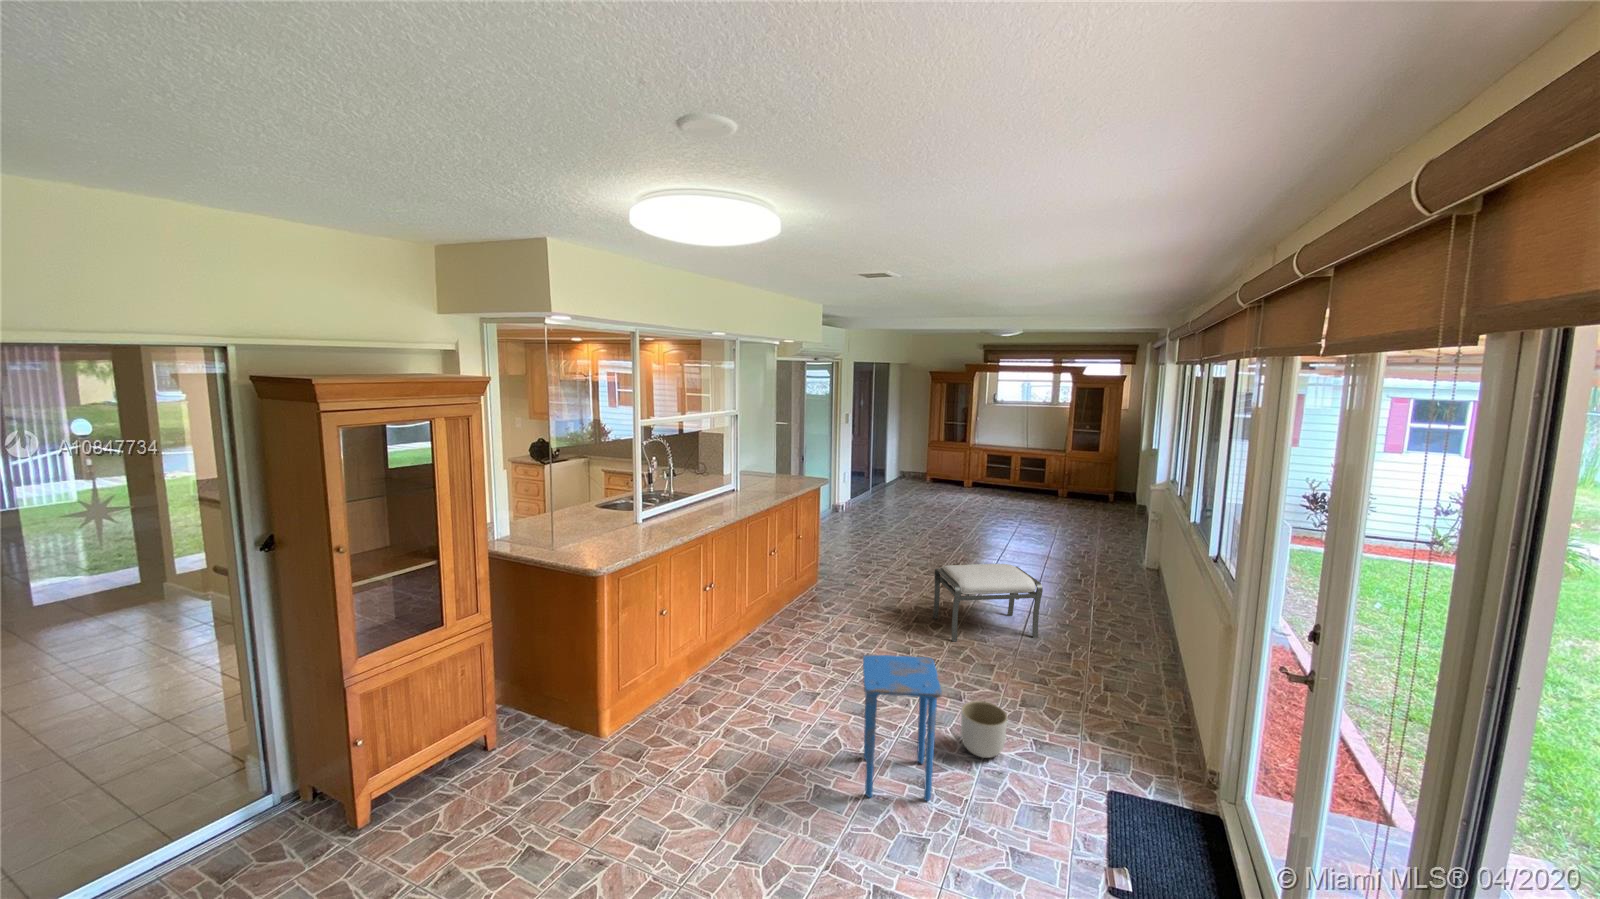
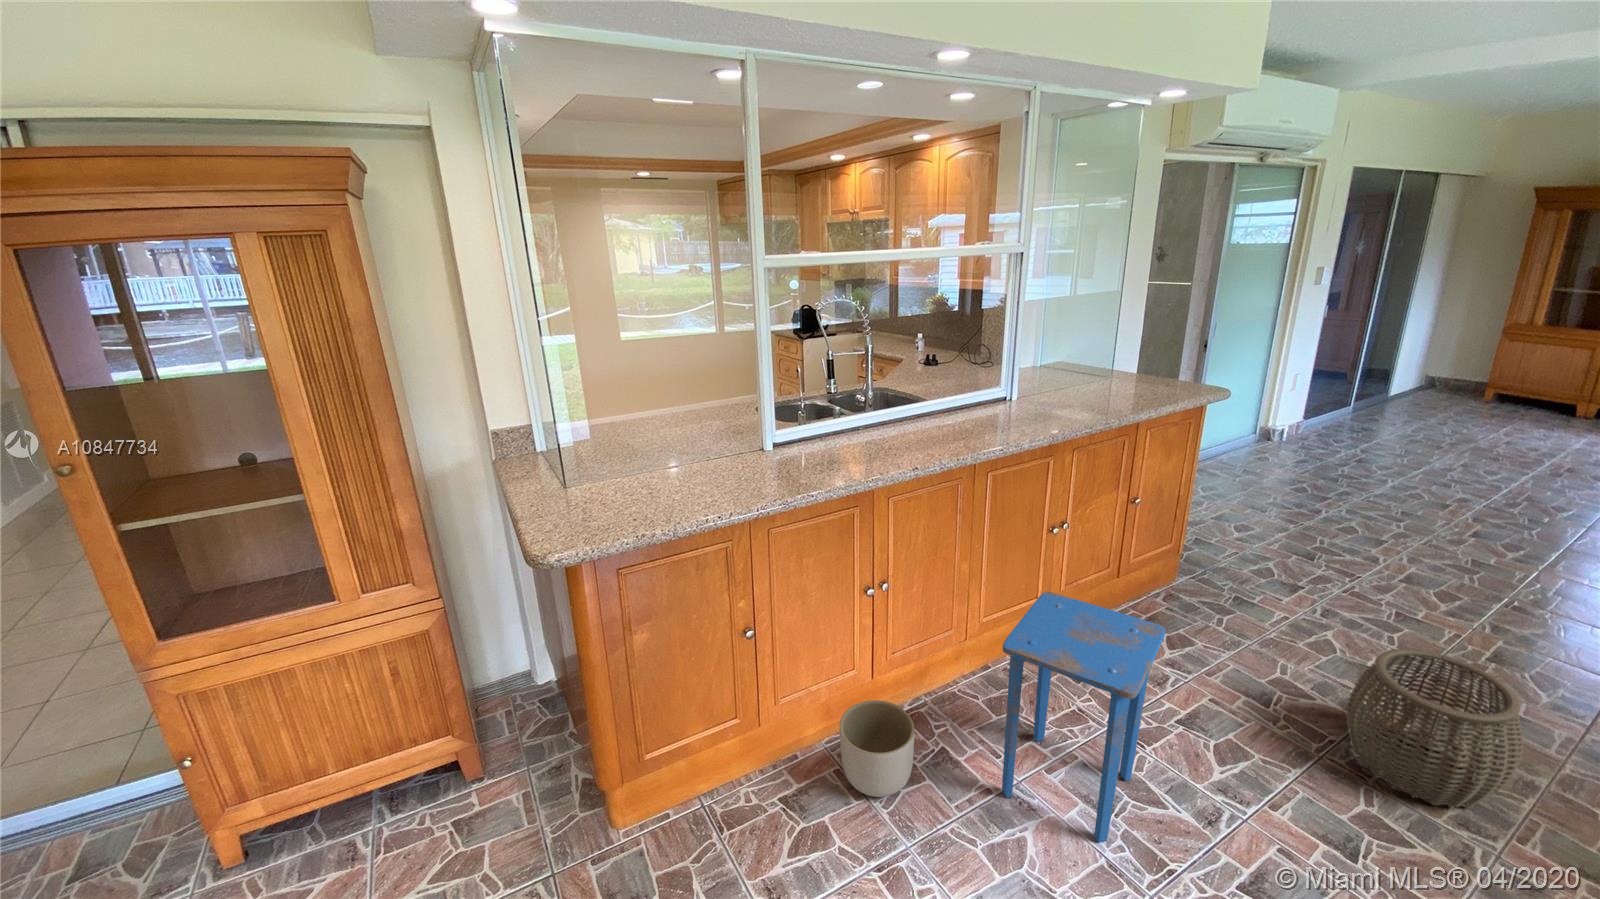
ottoman: present [933,564,1043,642] -> none [1294,479,1556,641]
woven basket: none [998,646,1068,725] -> present [1346,649,1524,808]
planter: present [961,701,1007,758] -> present [839,700,915,797]

